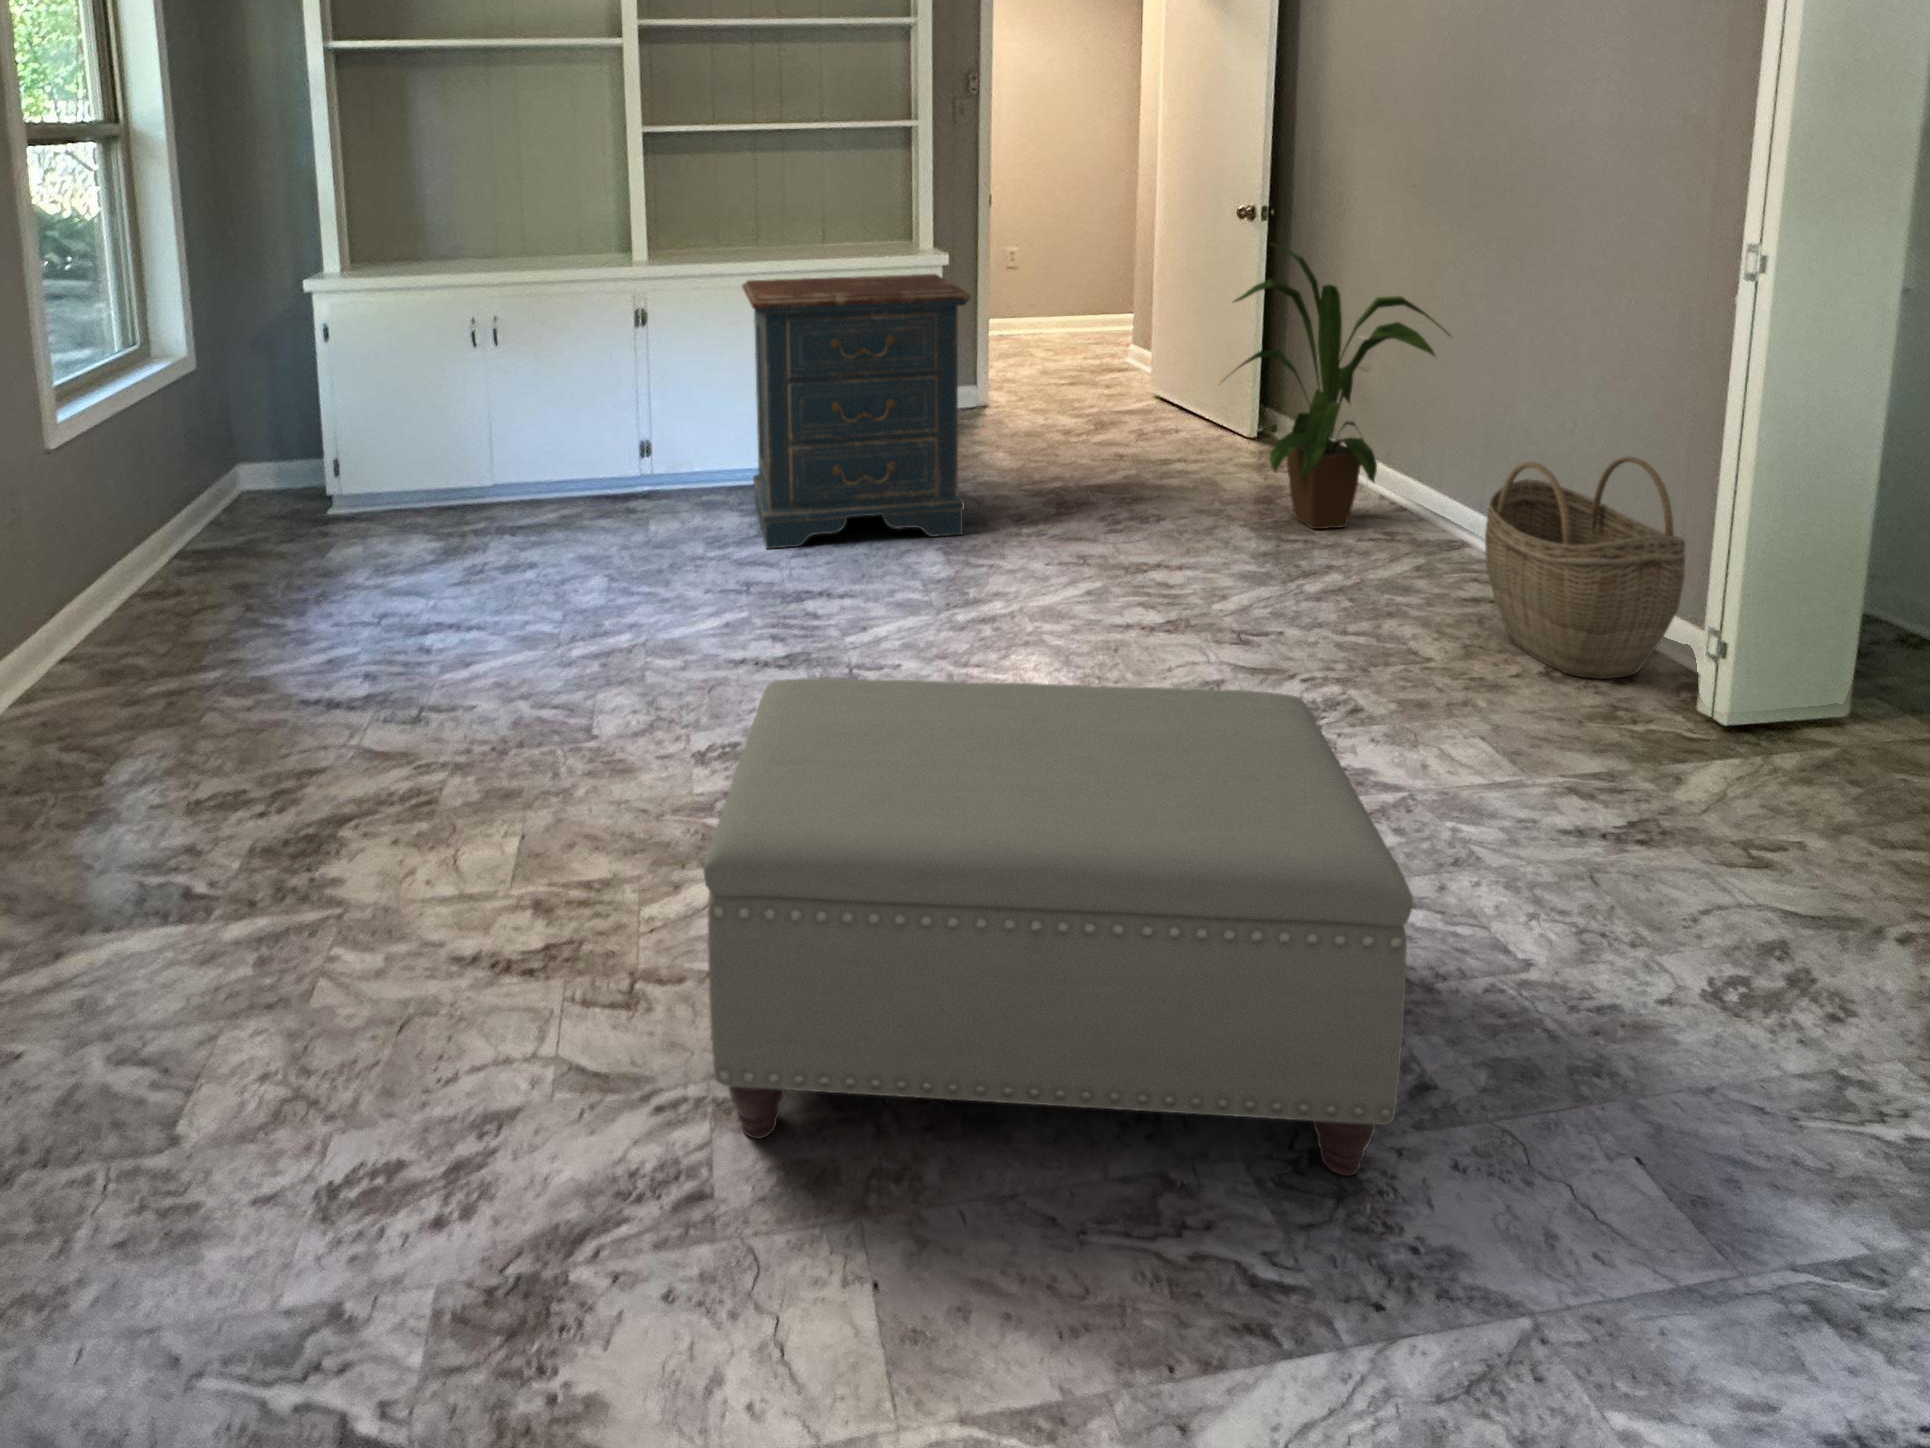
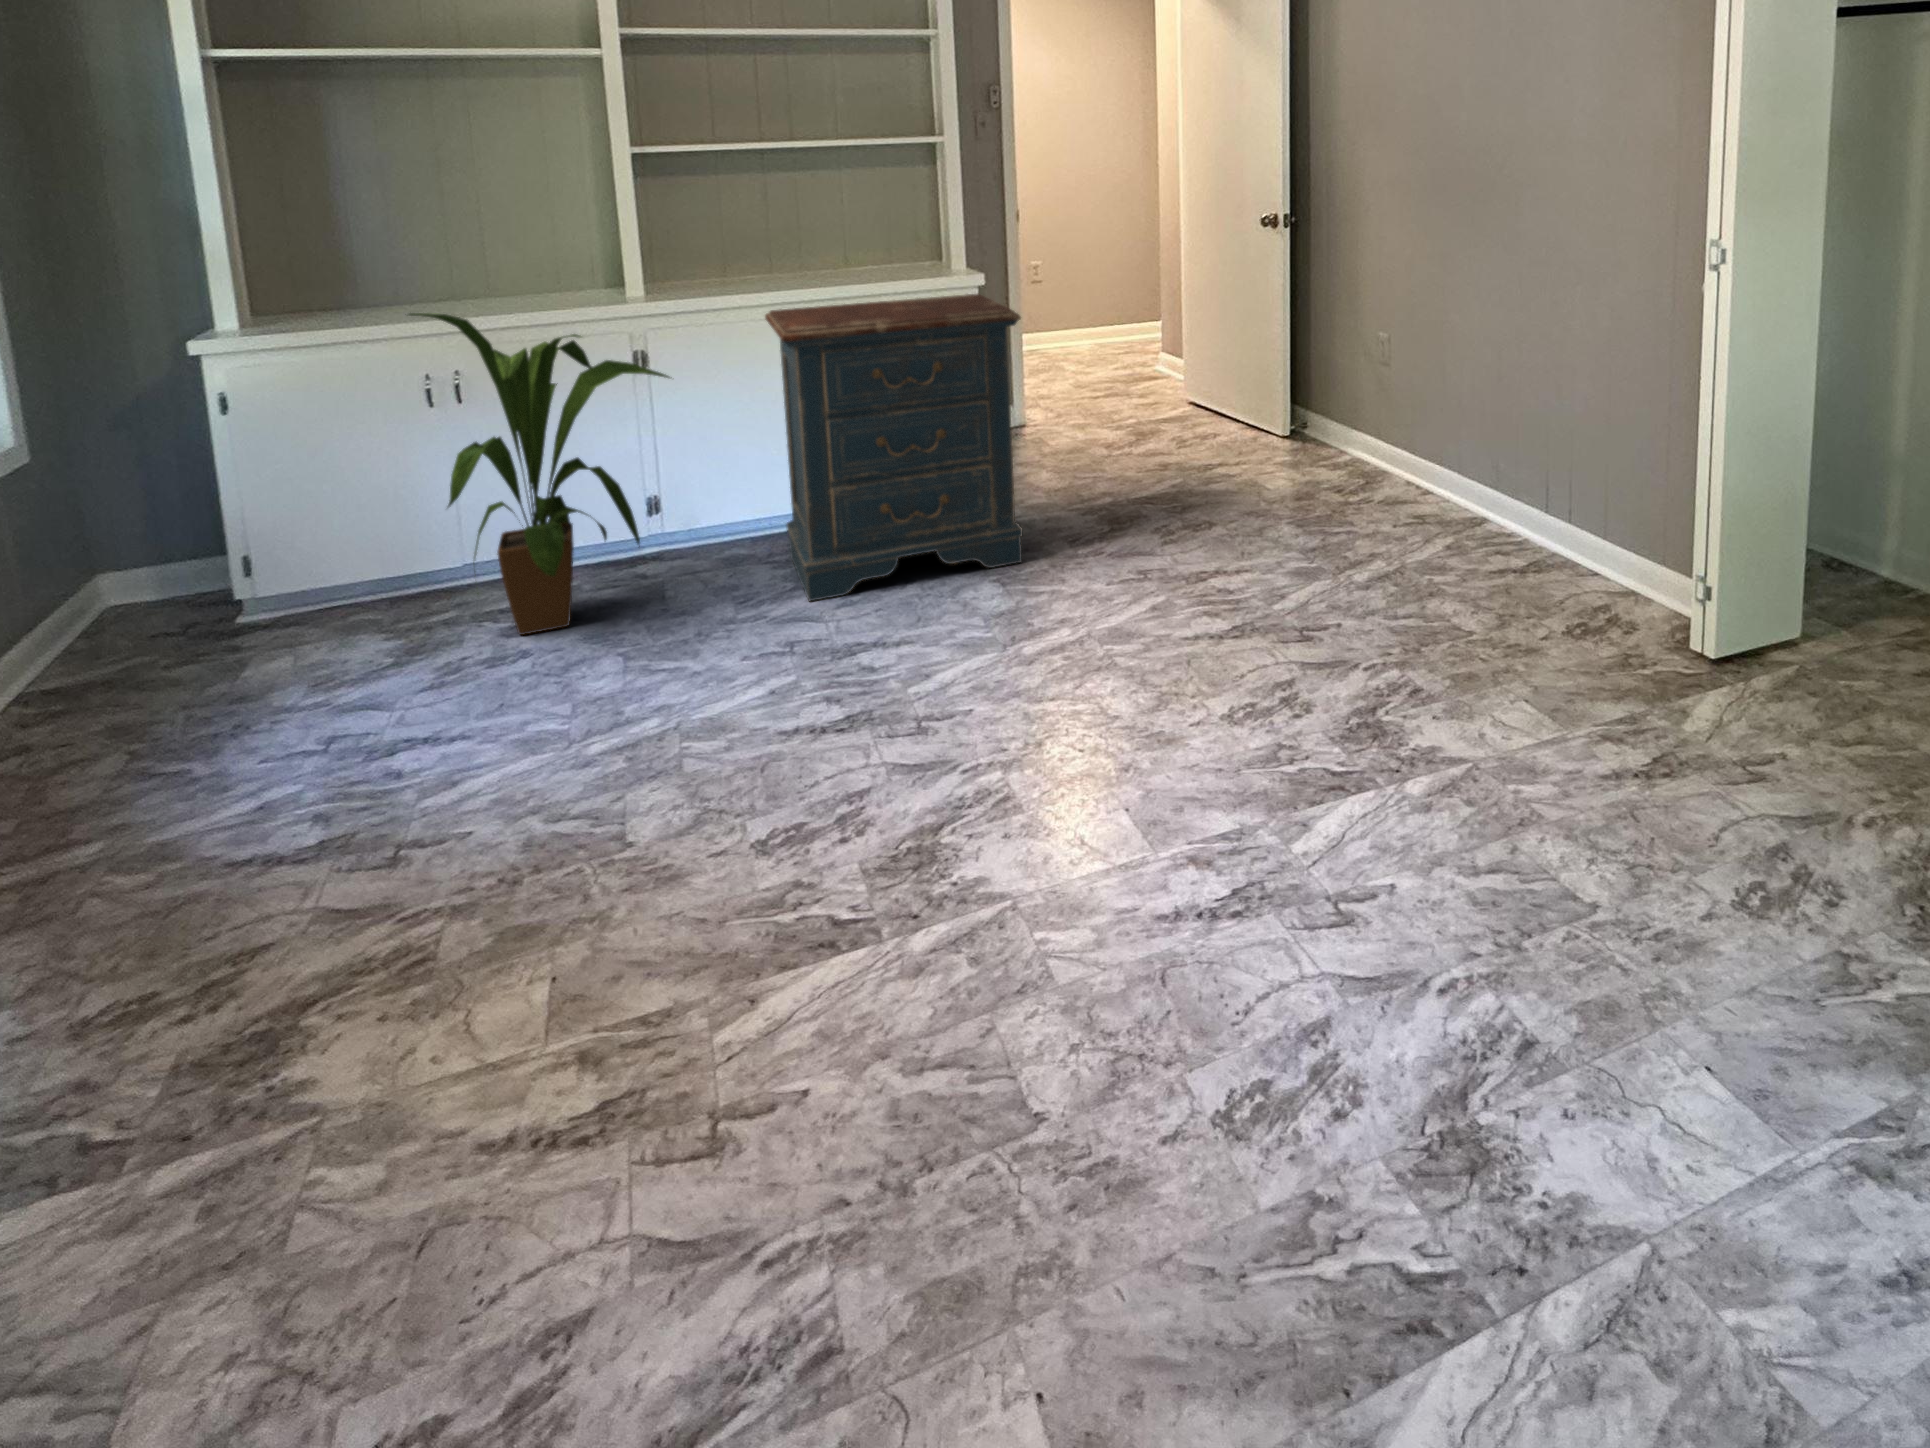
house plant: present [1232,244,1449,529] -> present [409,313,670,635]
woven basket: present [1485,457,1685,679] -> none [1512,431,1674,633]
ottoman: present [703,678,1413,1176] -> none [814,693,1526,1271]

